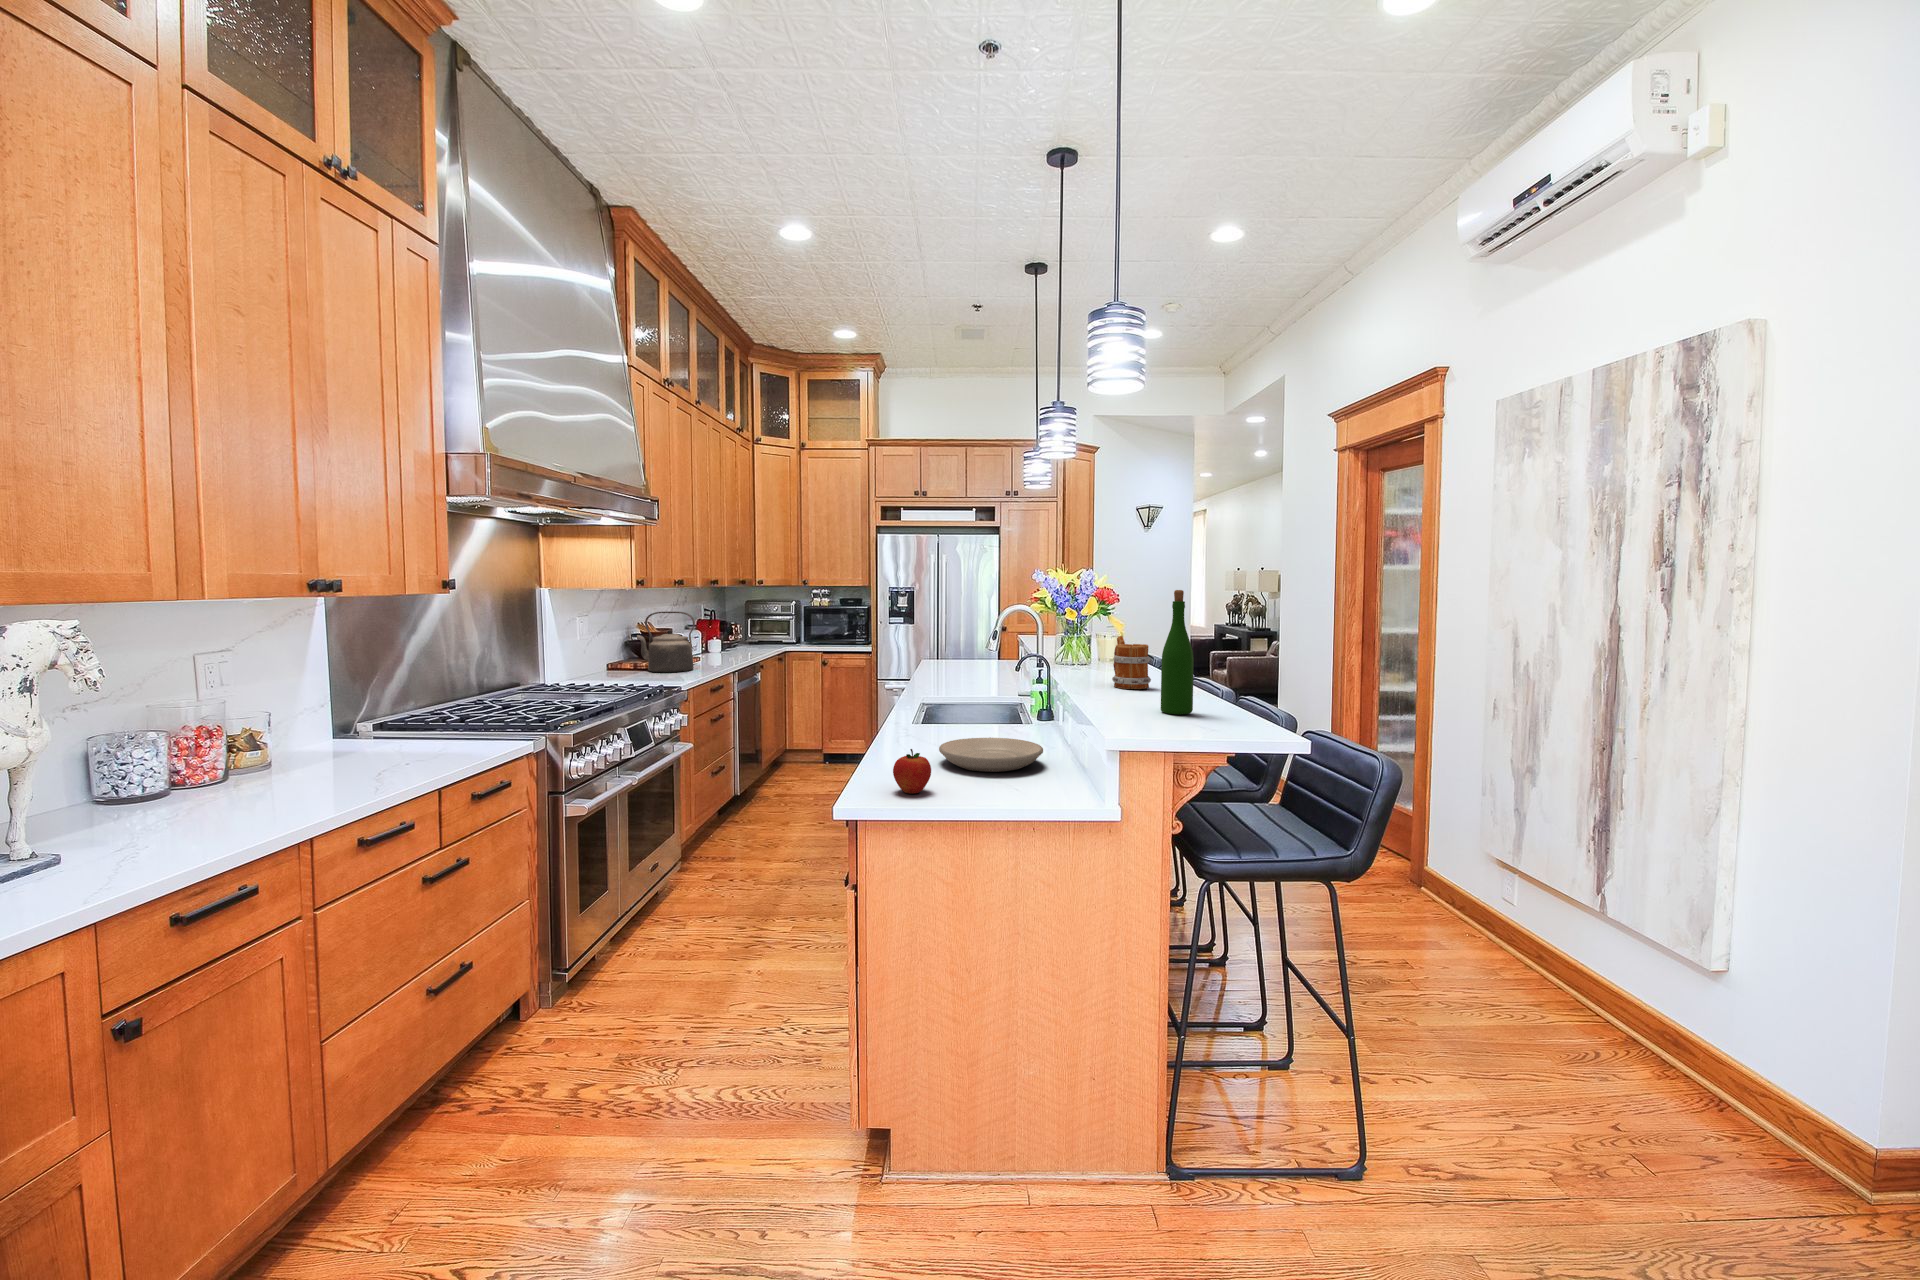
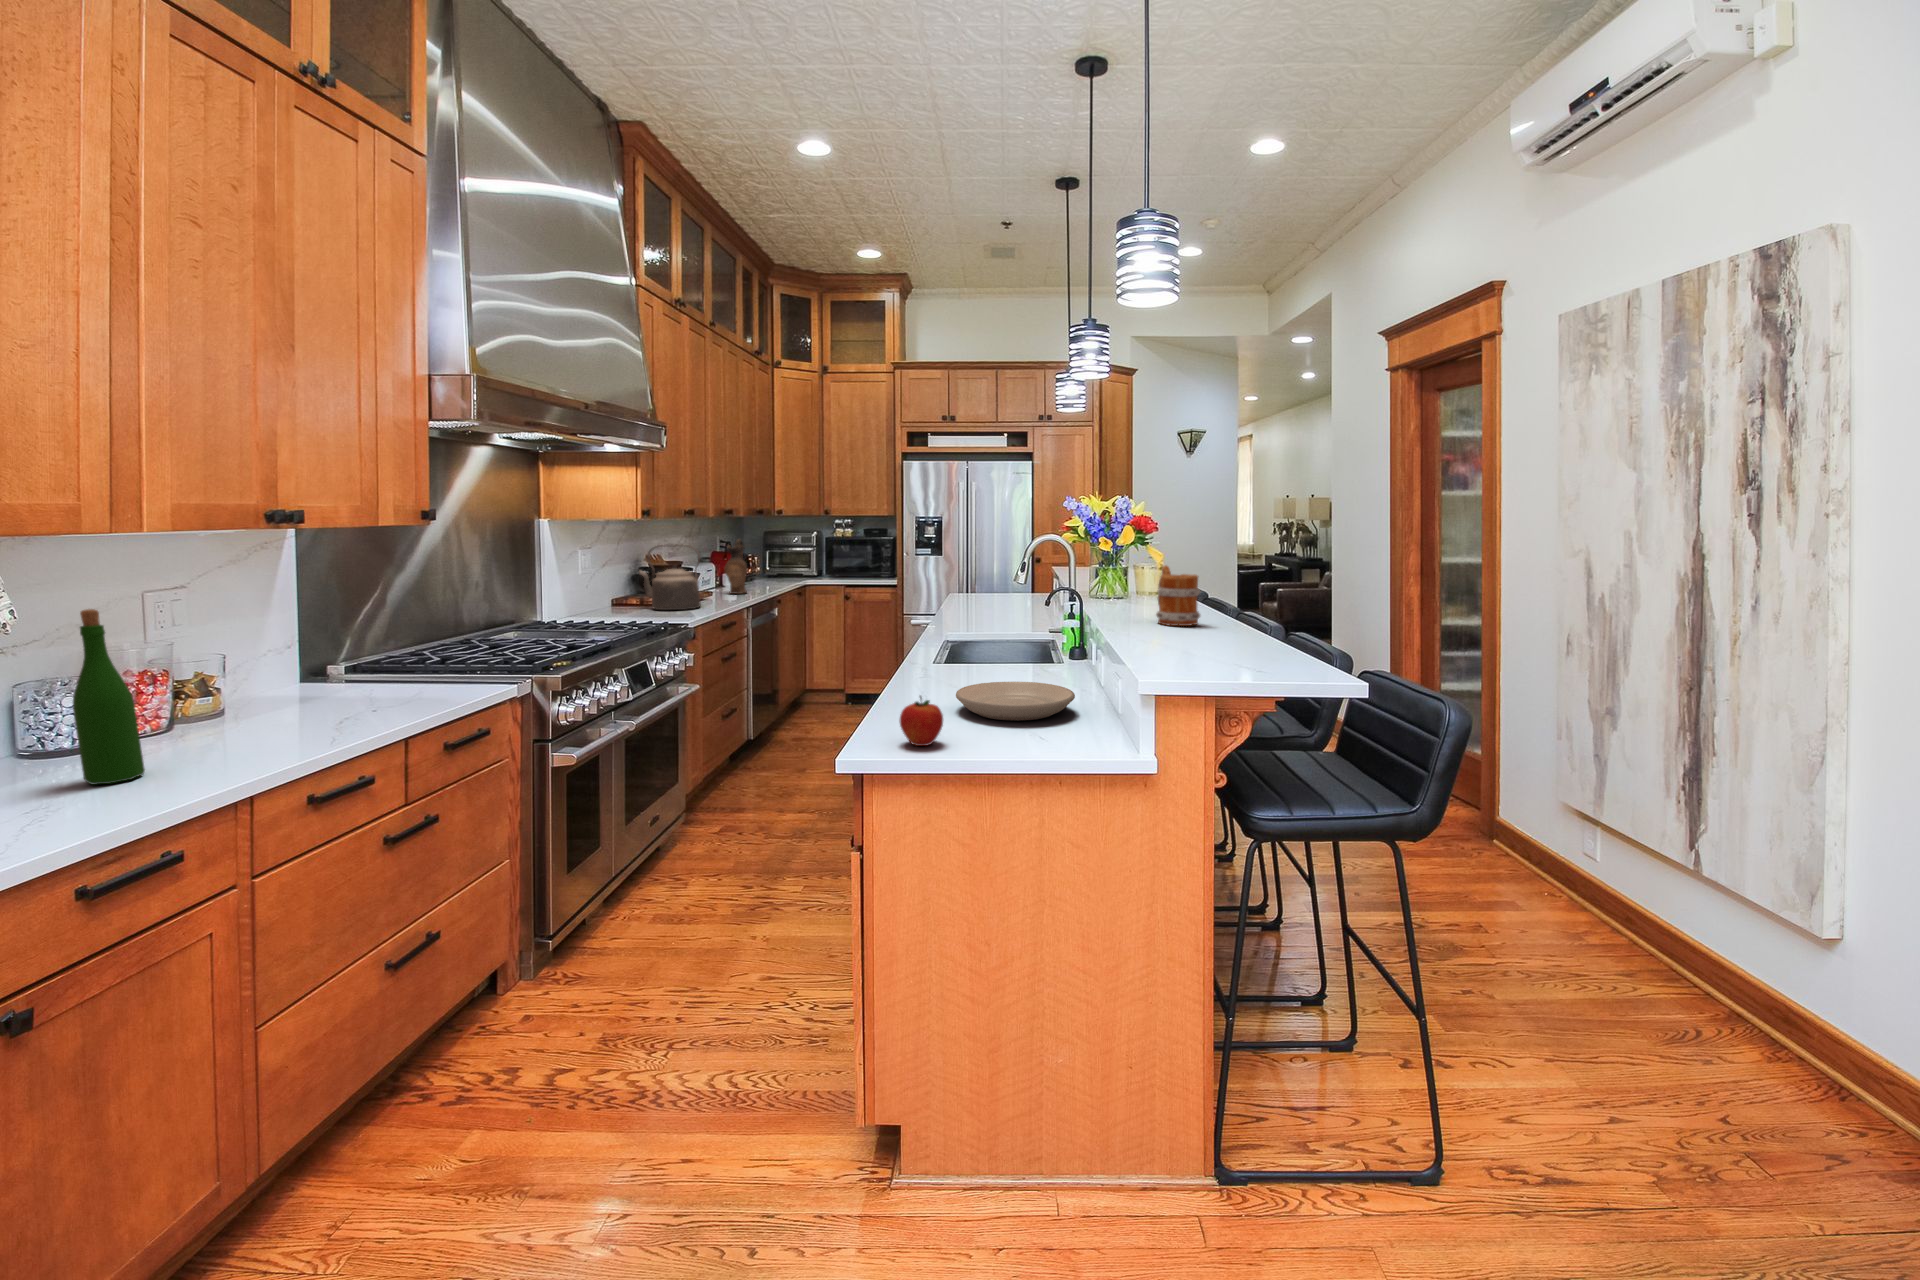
wine bottle: present [1161,590,1194,715] -> present [73,609,145,785]
ceramic pitcher: none [714,606,735,657] -> present [724,539,747,594]

